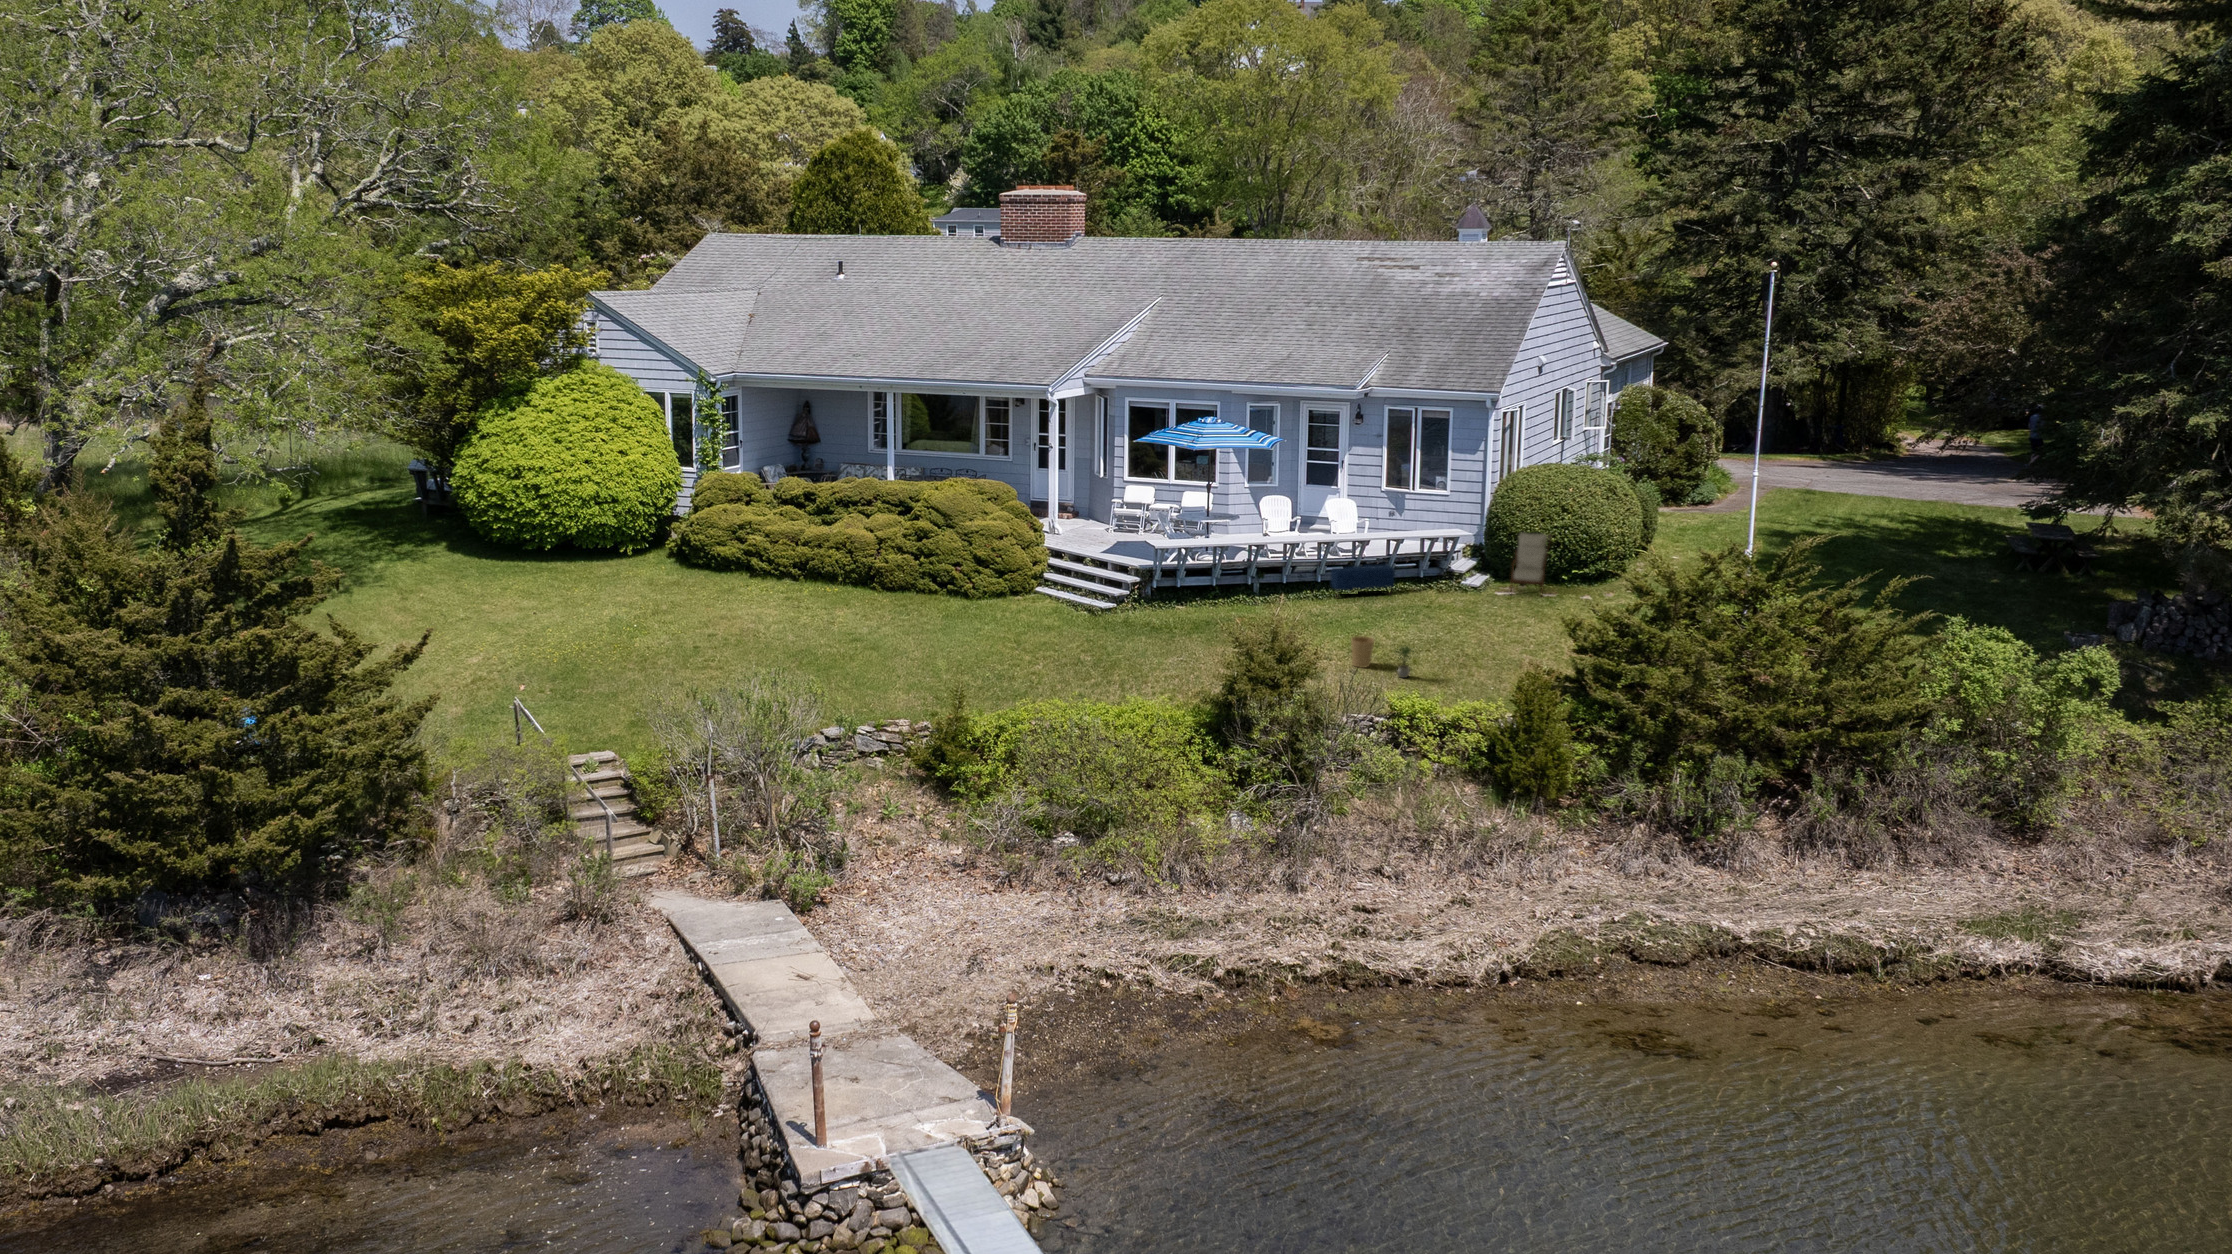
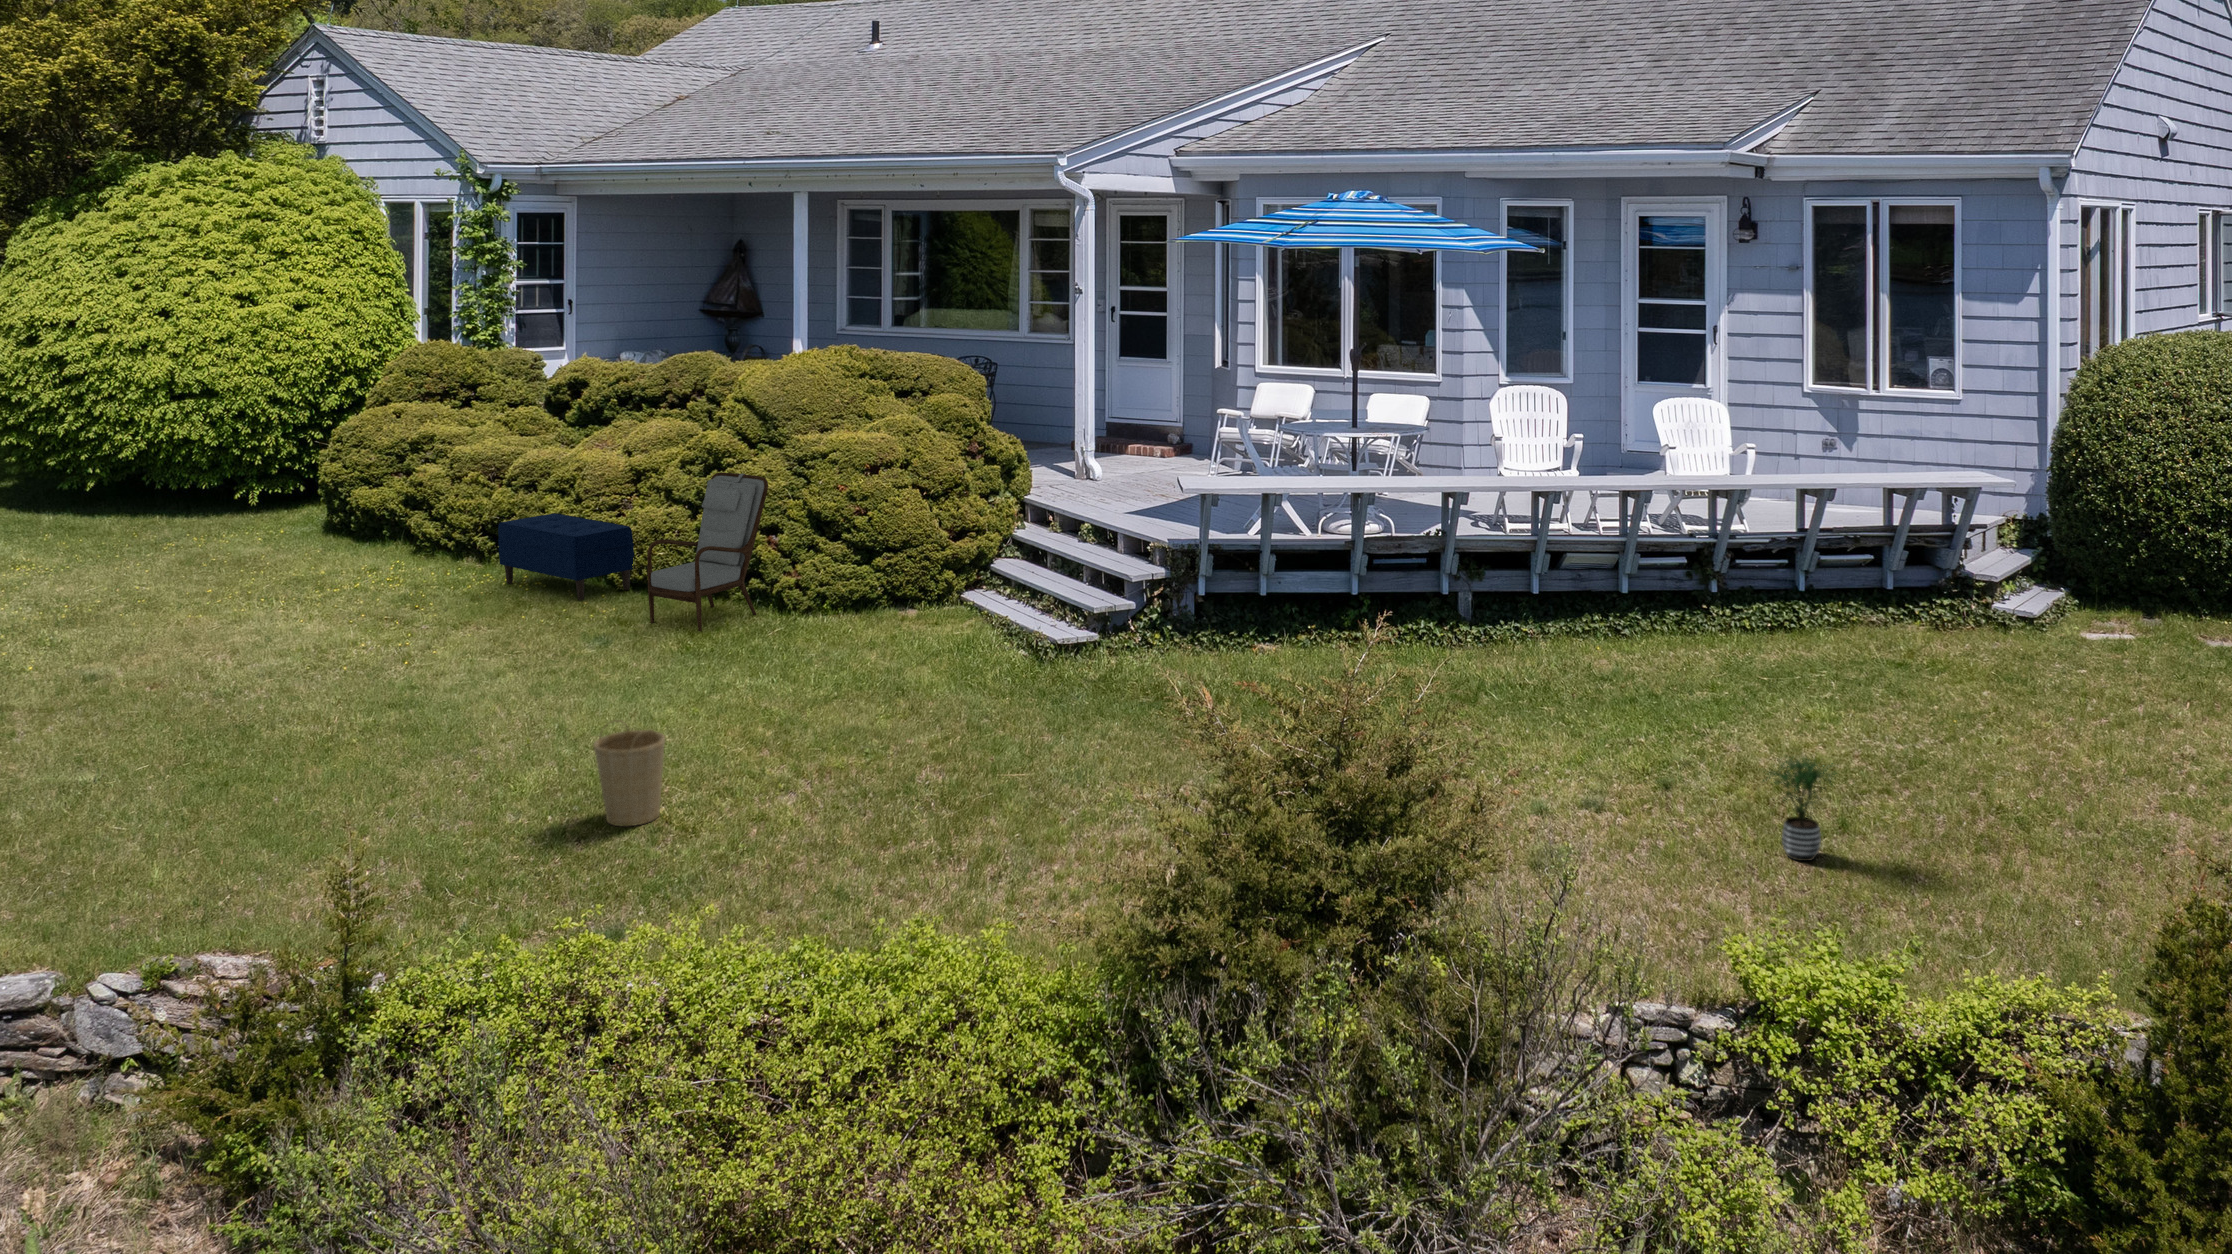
armchair: present [1510,533,1552,590] -> present [647,472,768,631]
bench: present [1330,564,1395,597] -> present [498,513,635,600]
basket: present [1351,636,1374,668] -> present [594,720,665,826]

